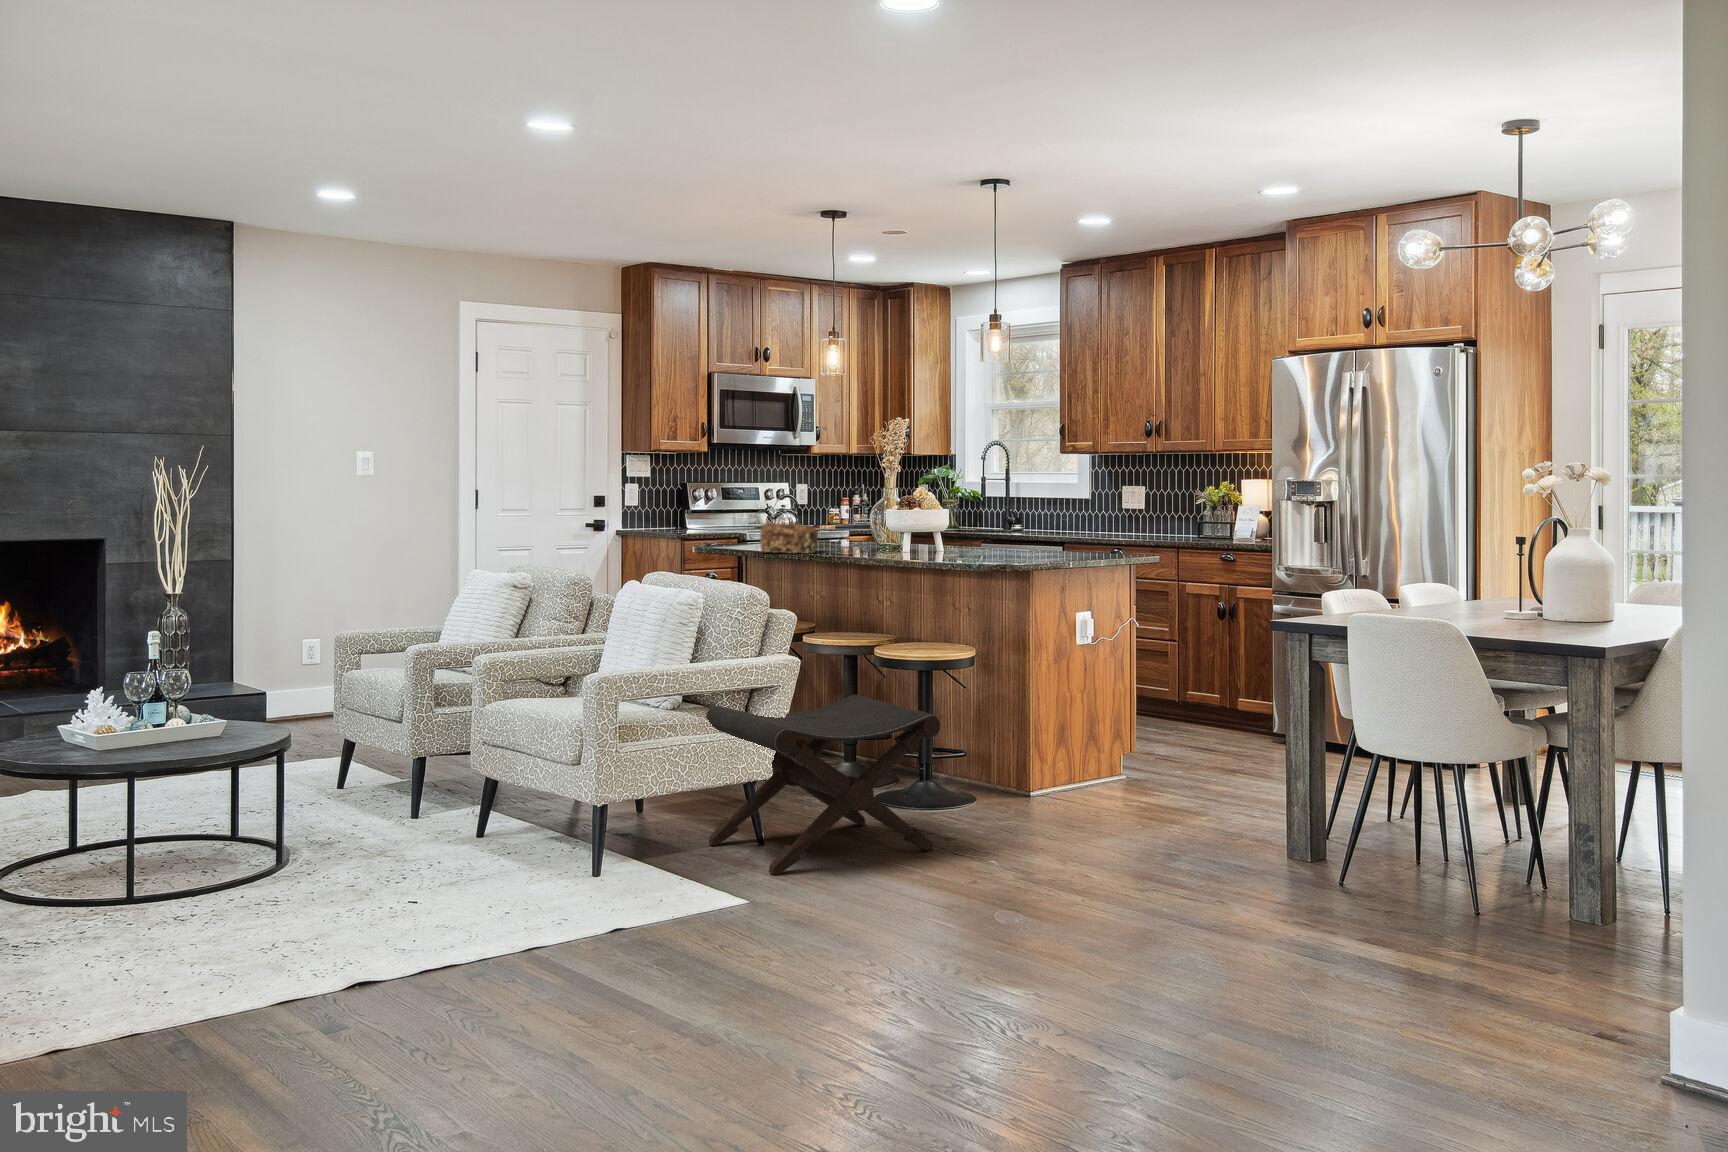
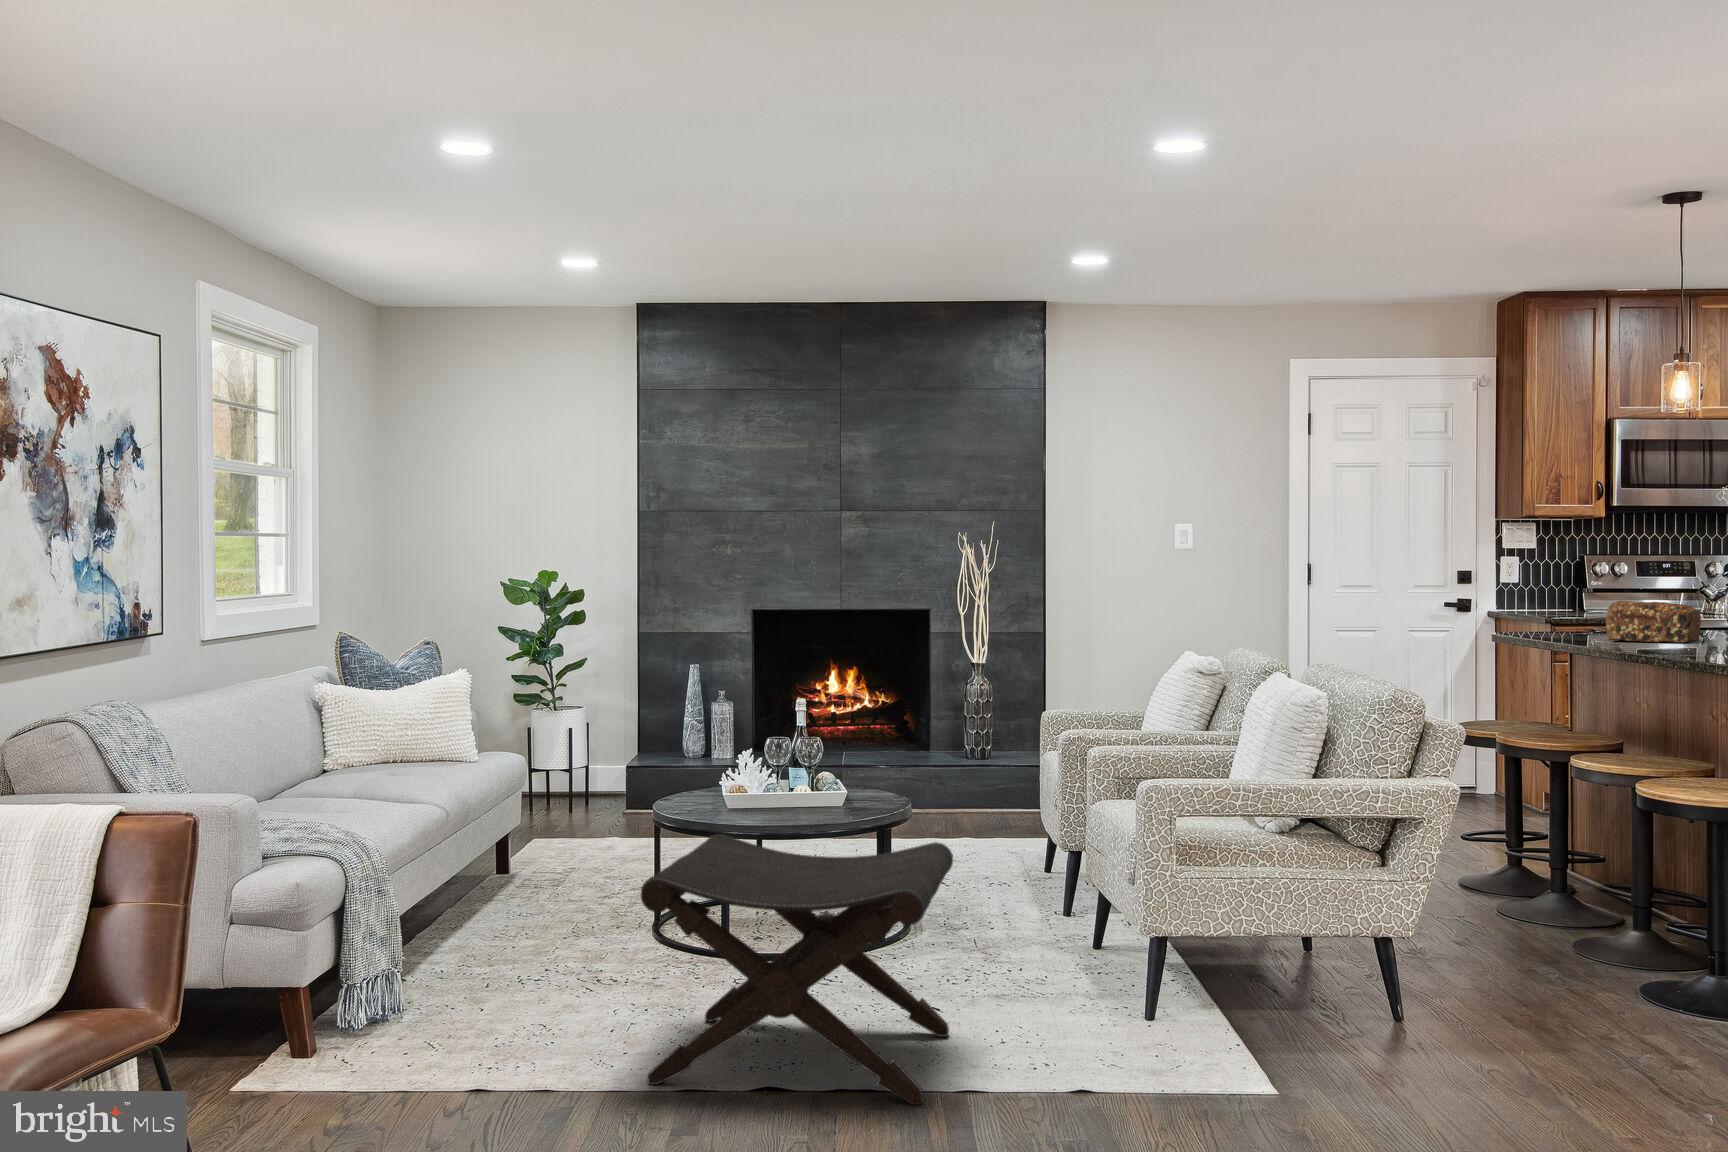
footstool: present [706,695,940,875] -> present [641,834,953,1105]

